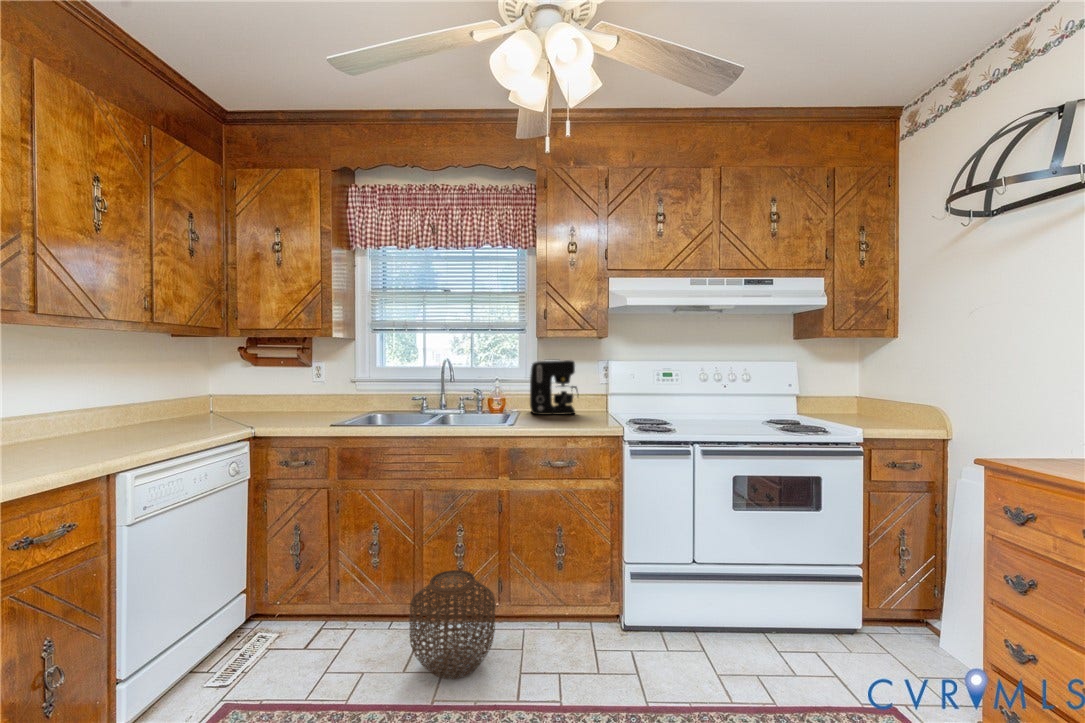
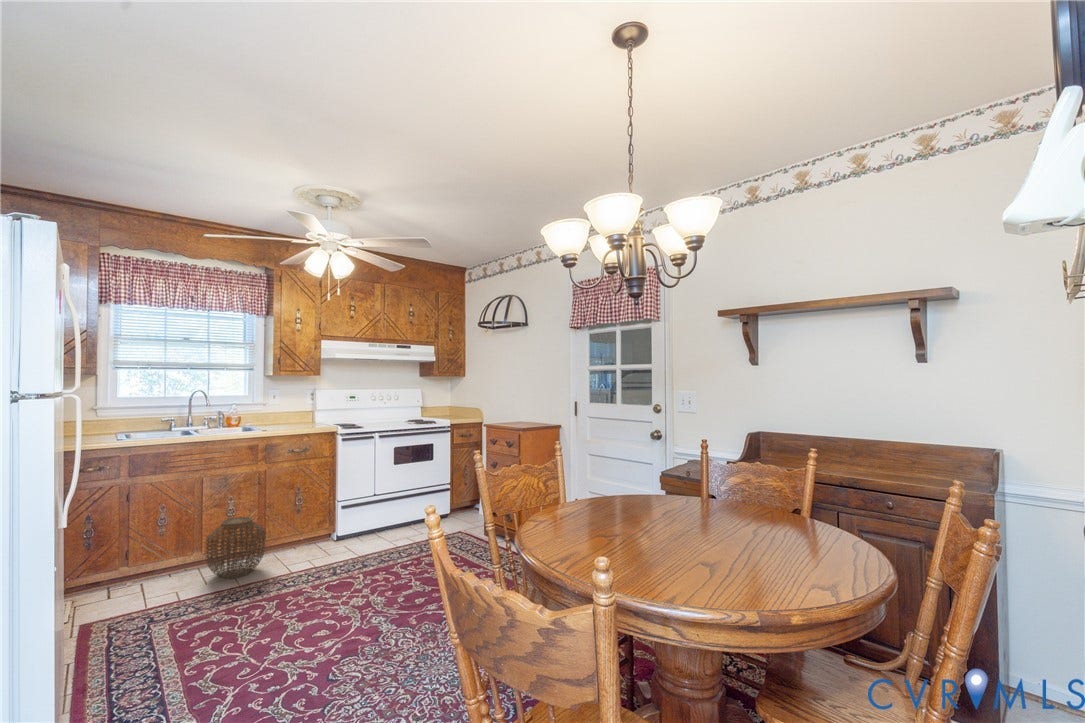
coffee maker: present [530,360,579,415] -> none [254,390,292,426]

